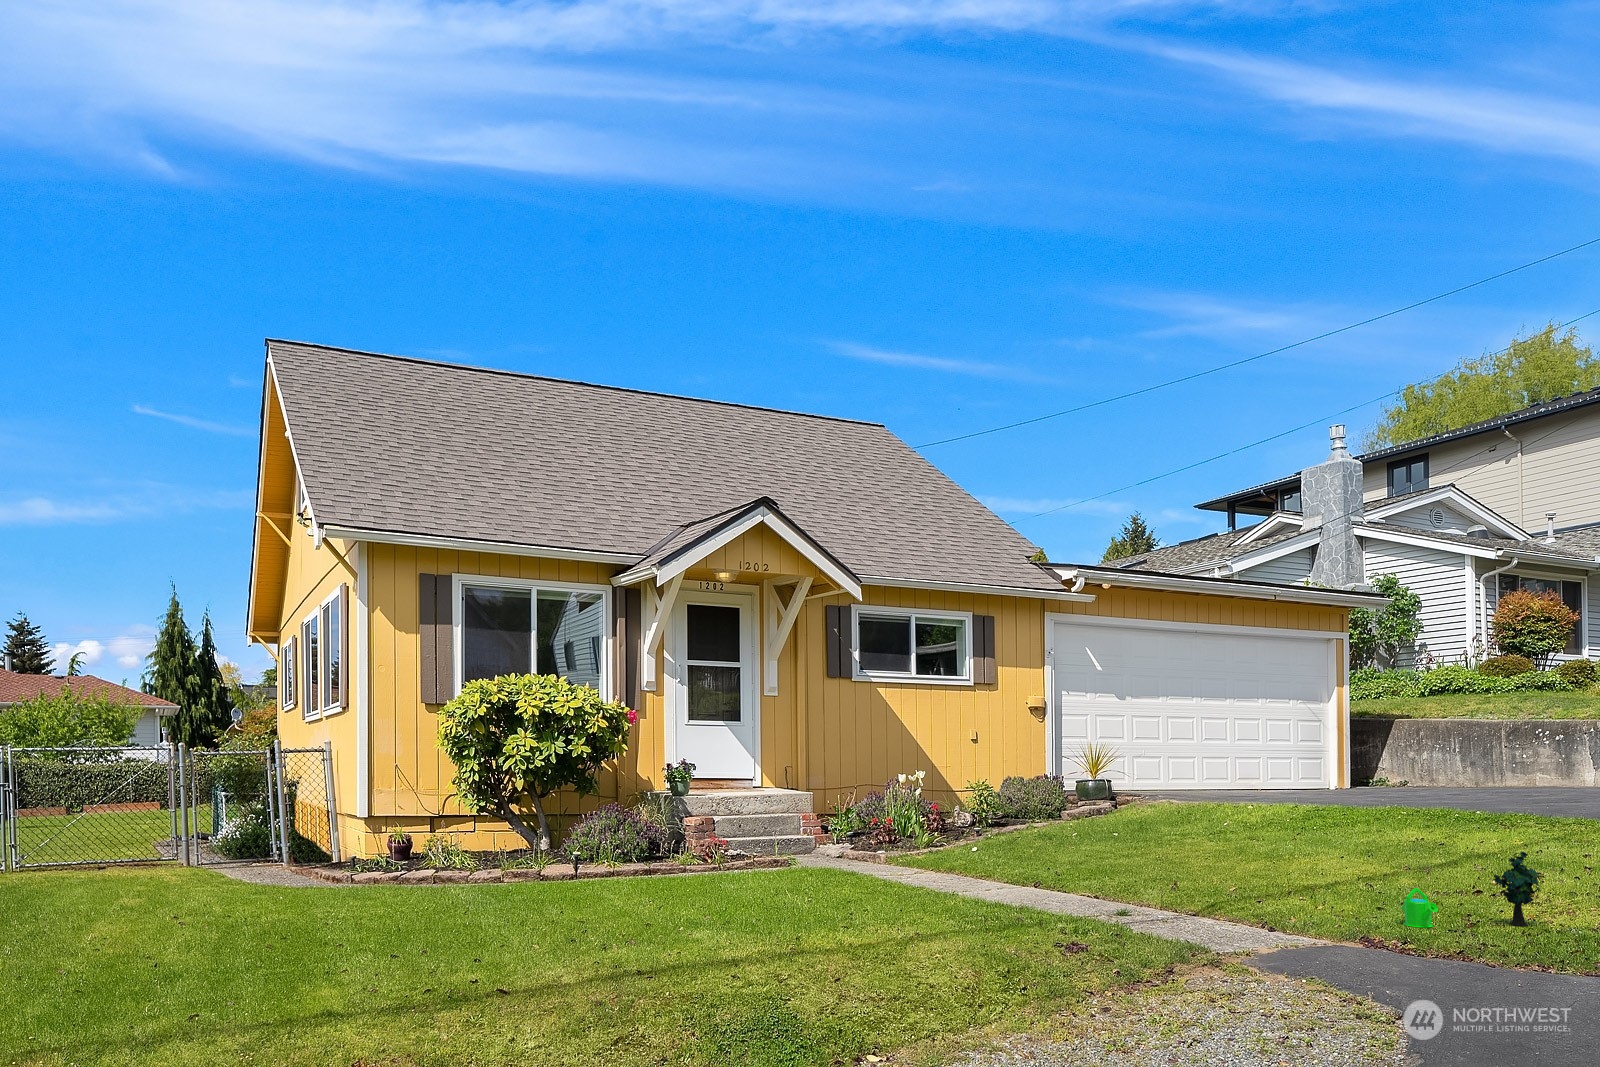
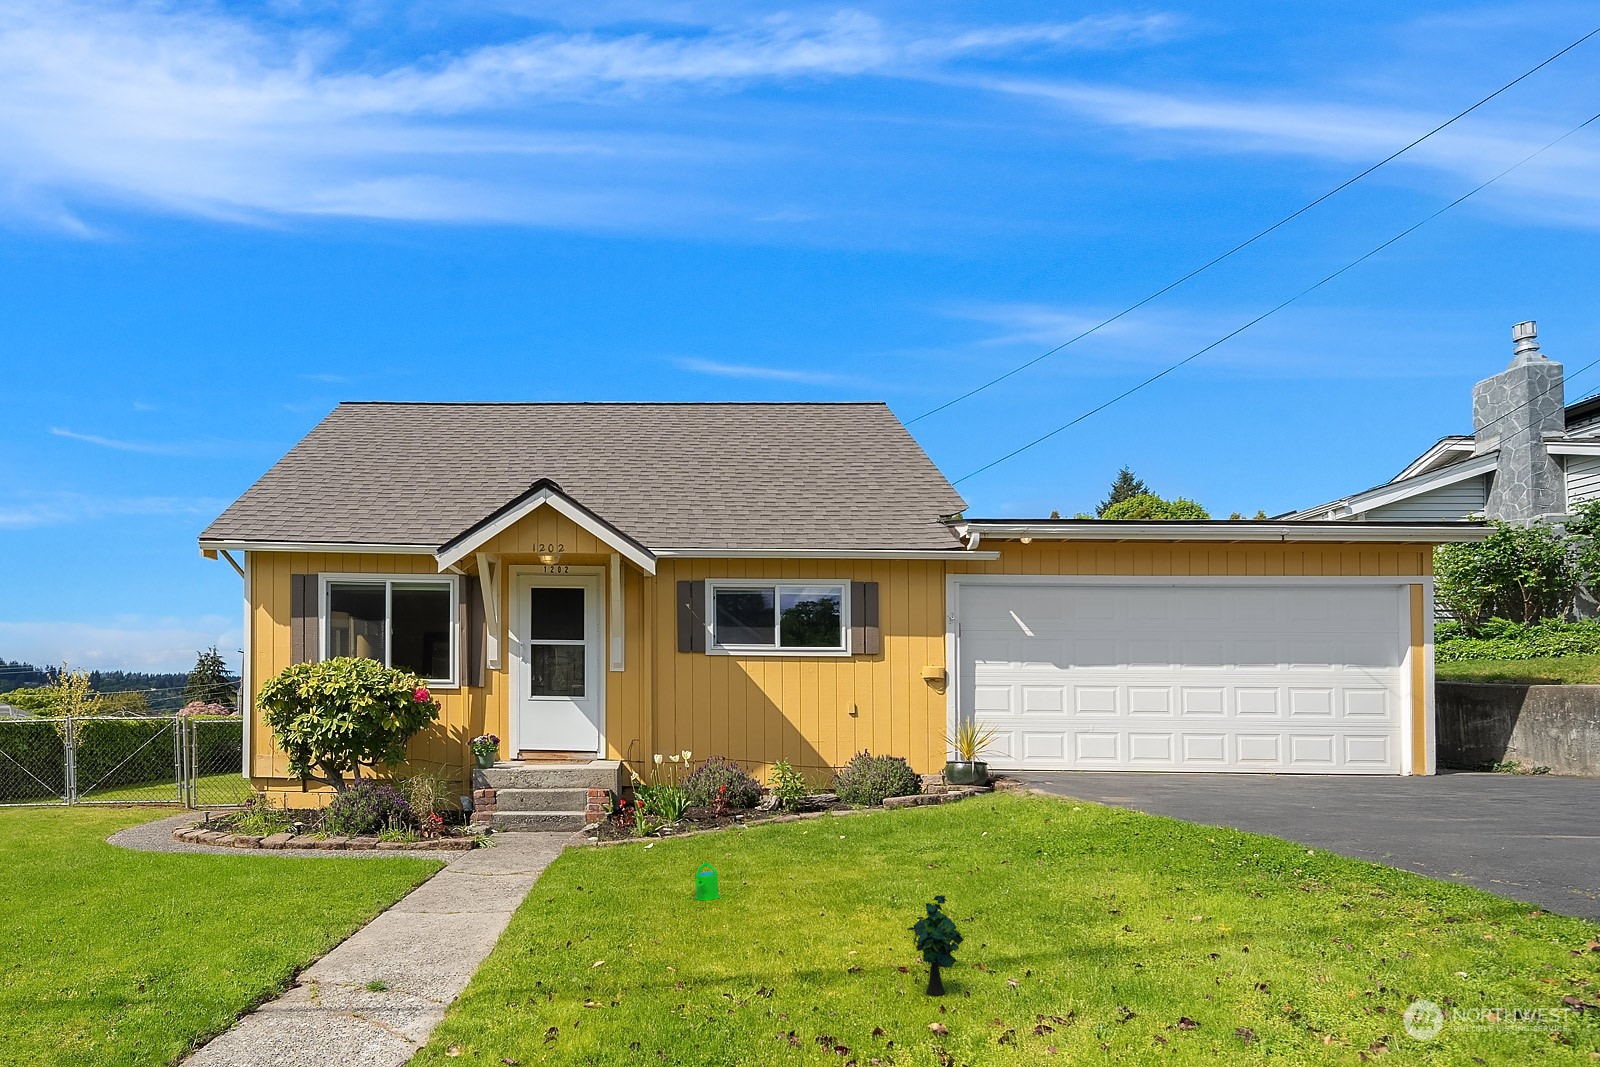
watering can: present [1402,888,1438,928] -> present [695,862,720,900]

